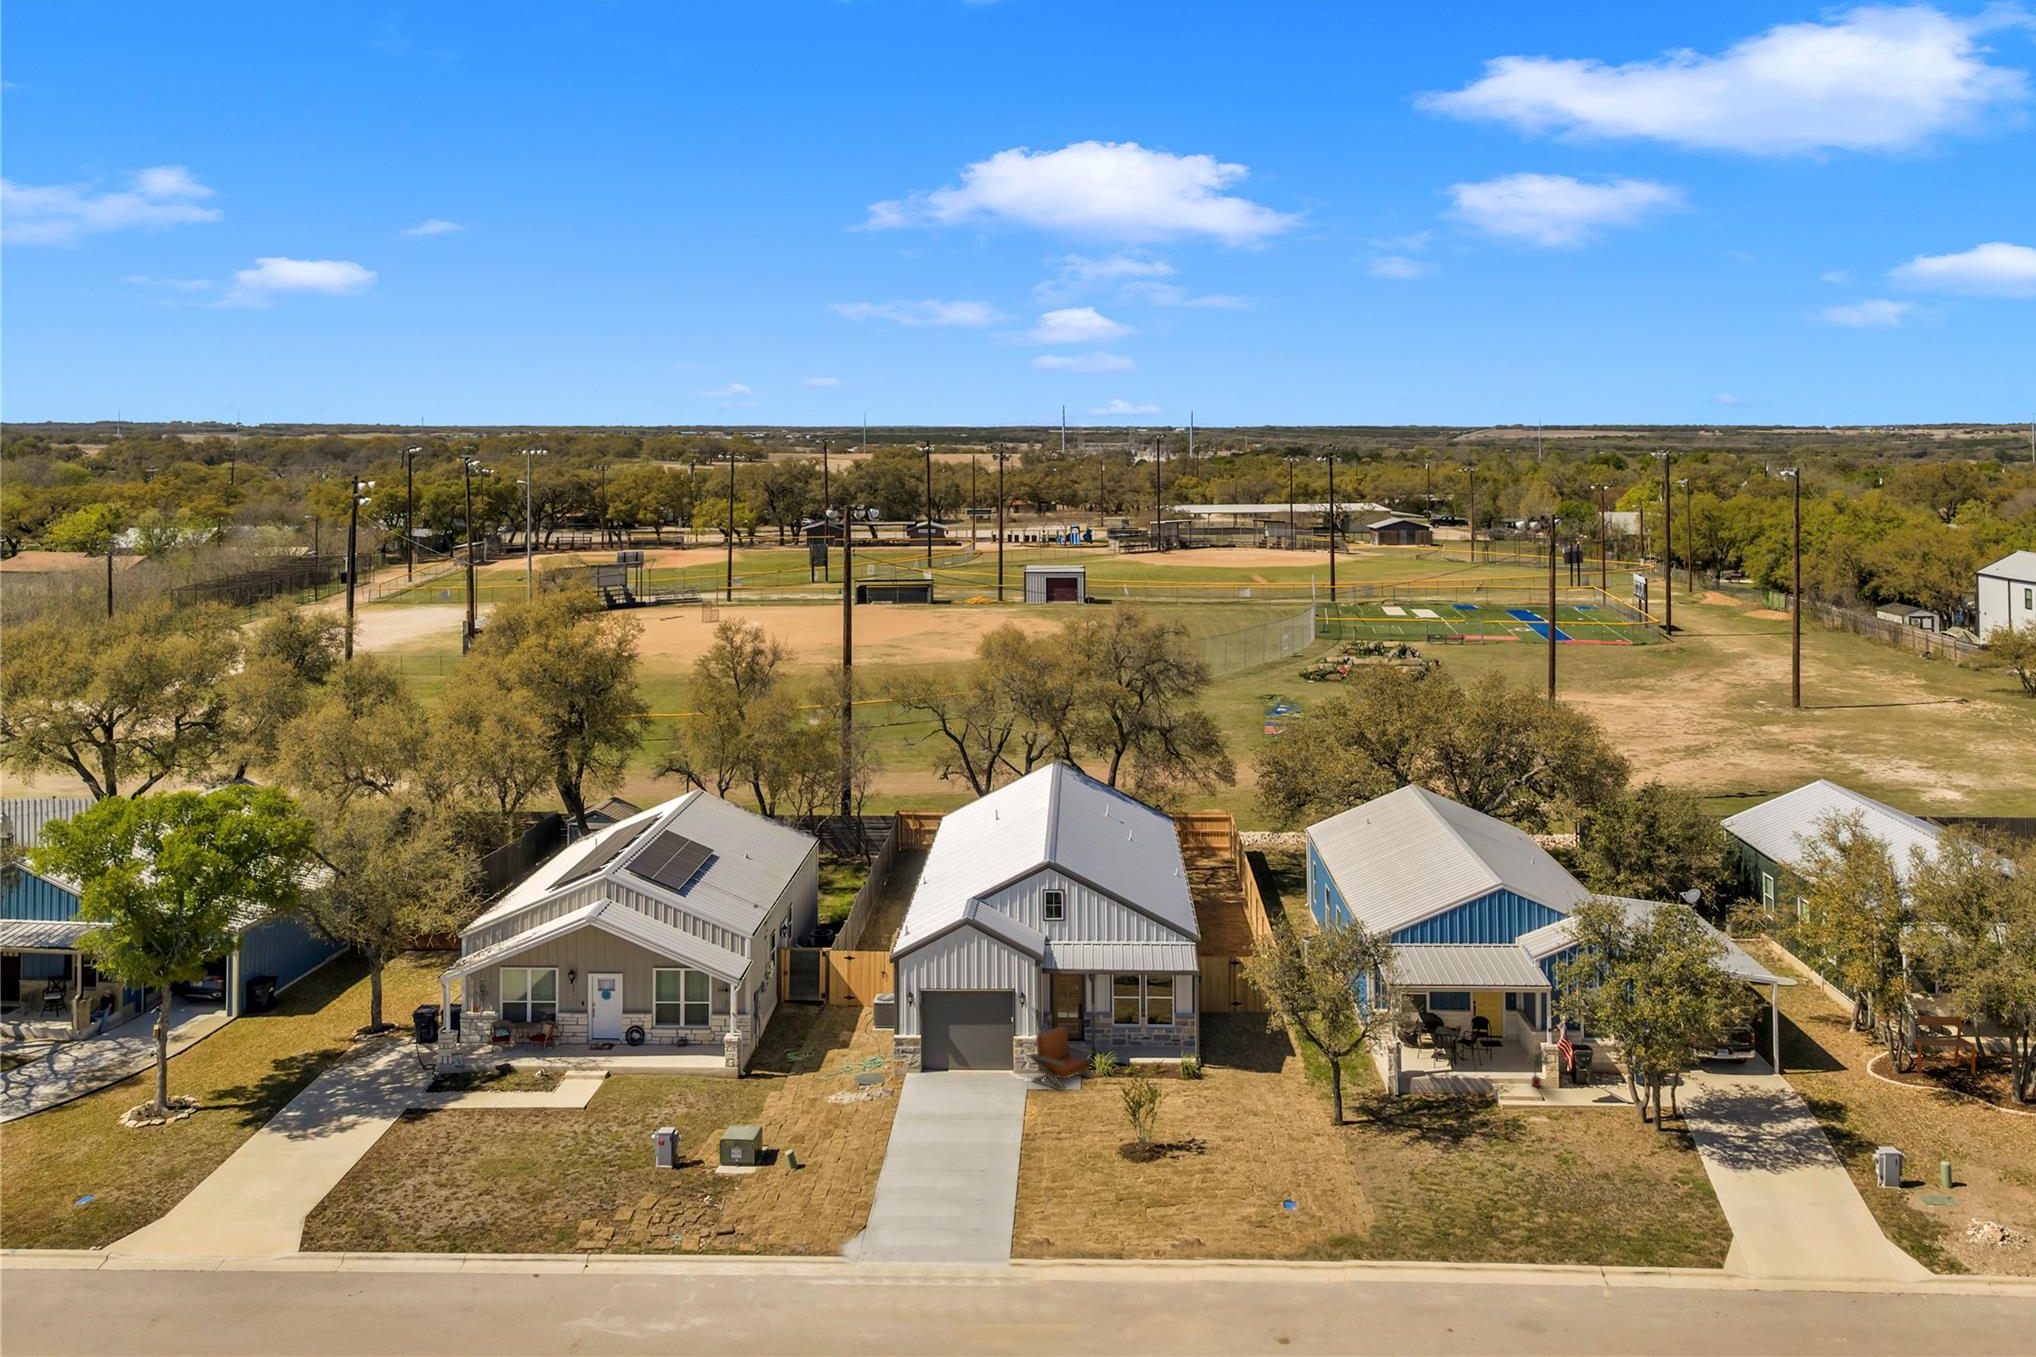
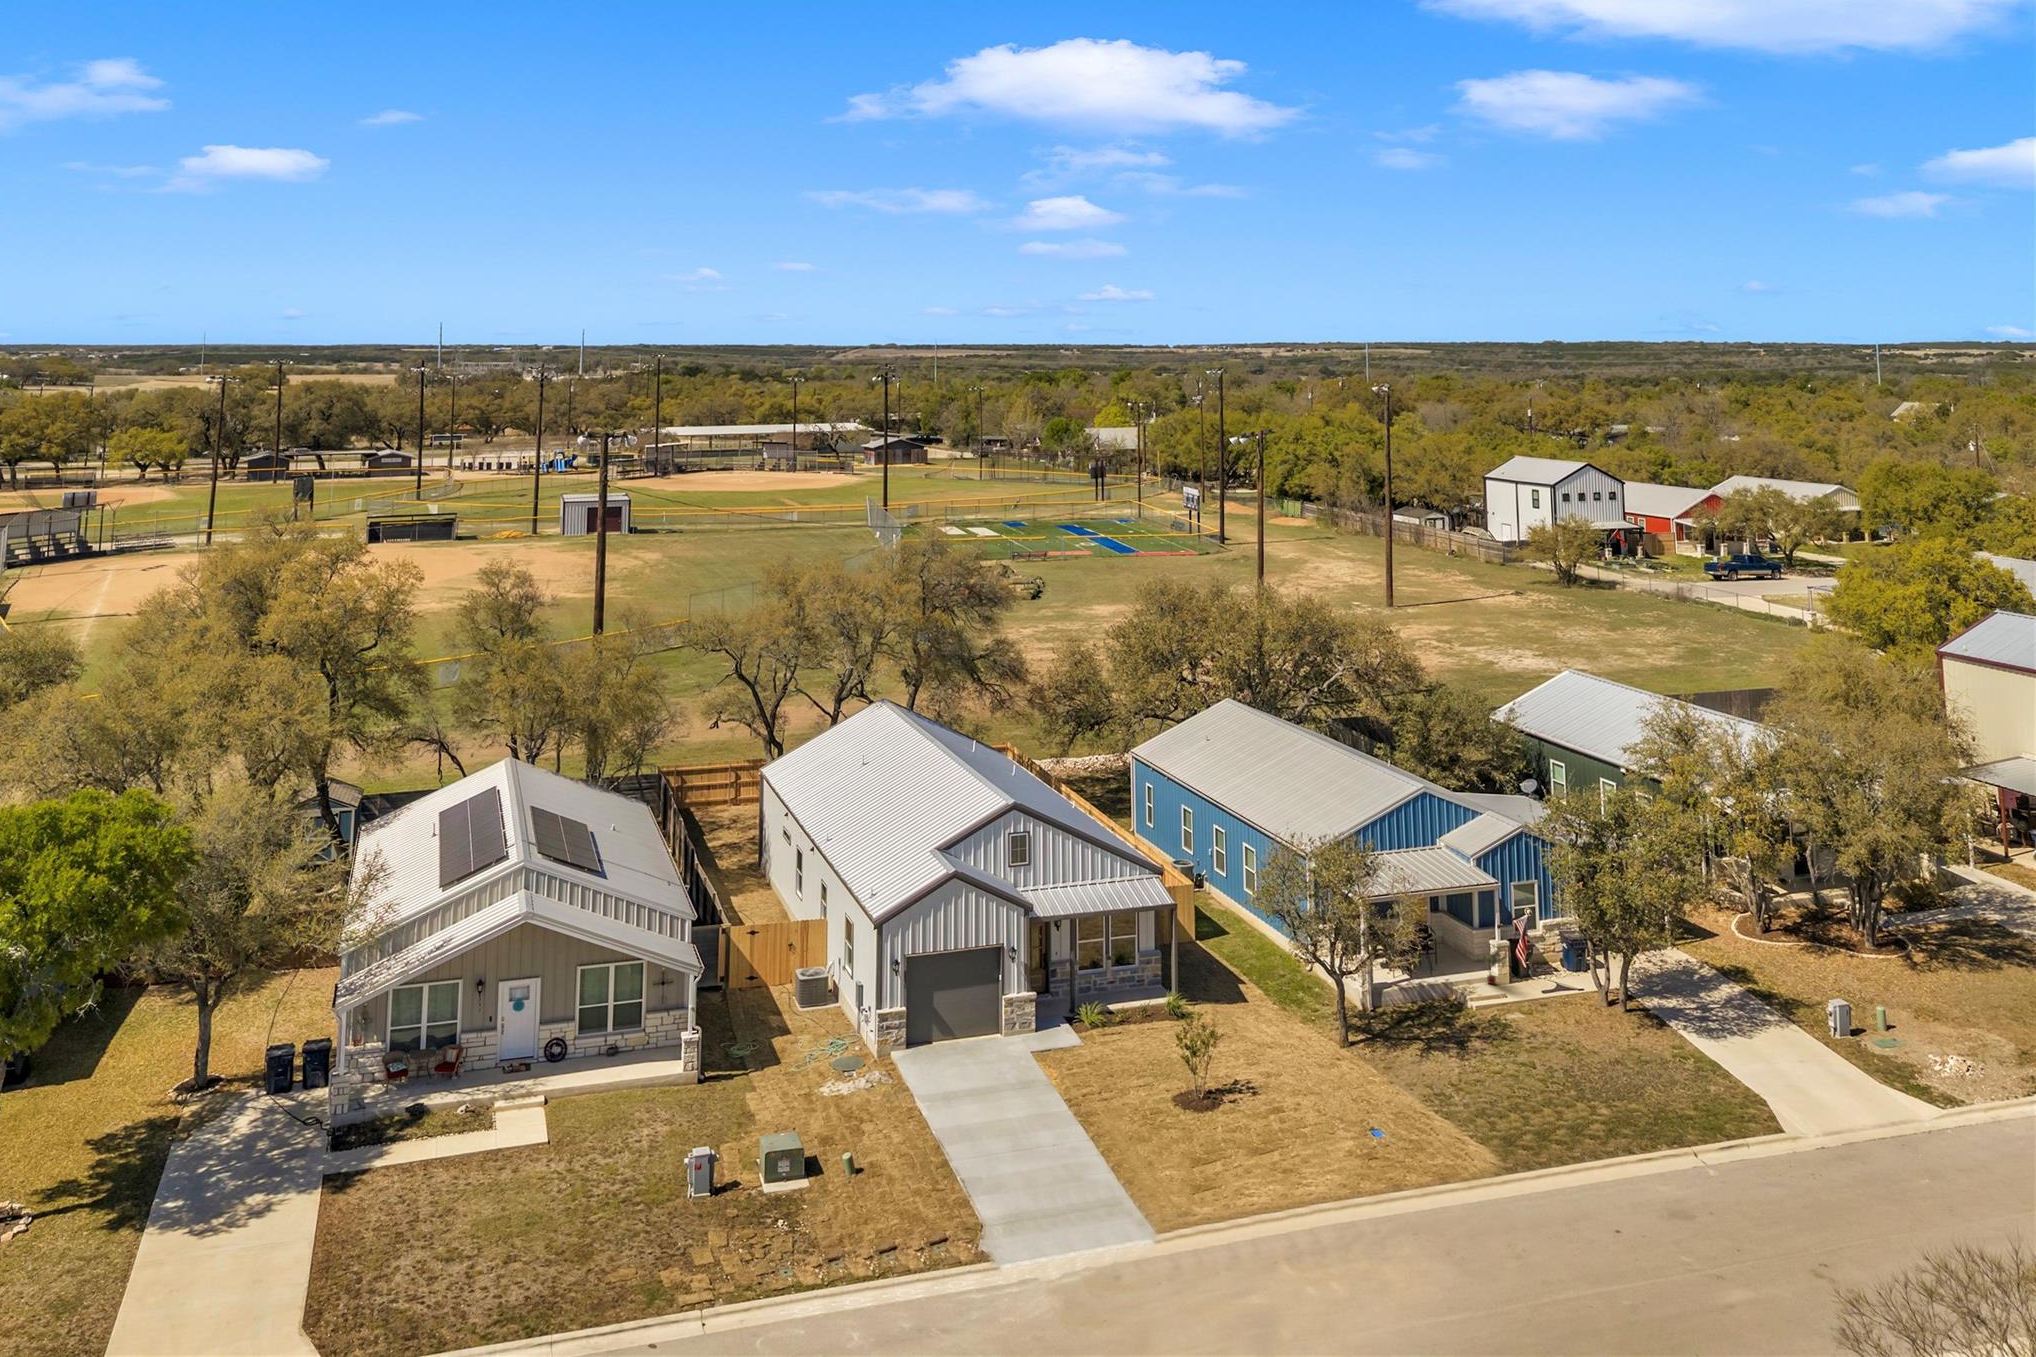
bench: present [1914,1016,1975,1074] -> none [1758,878,1817,932]
lounge chair: present [1030,1026,1093,1091] -> none [1023,980,1084,1048]

